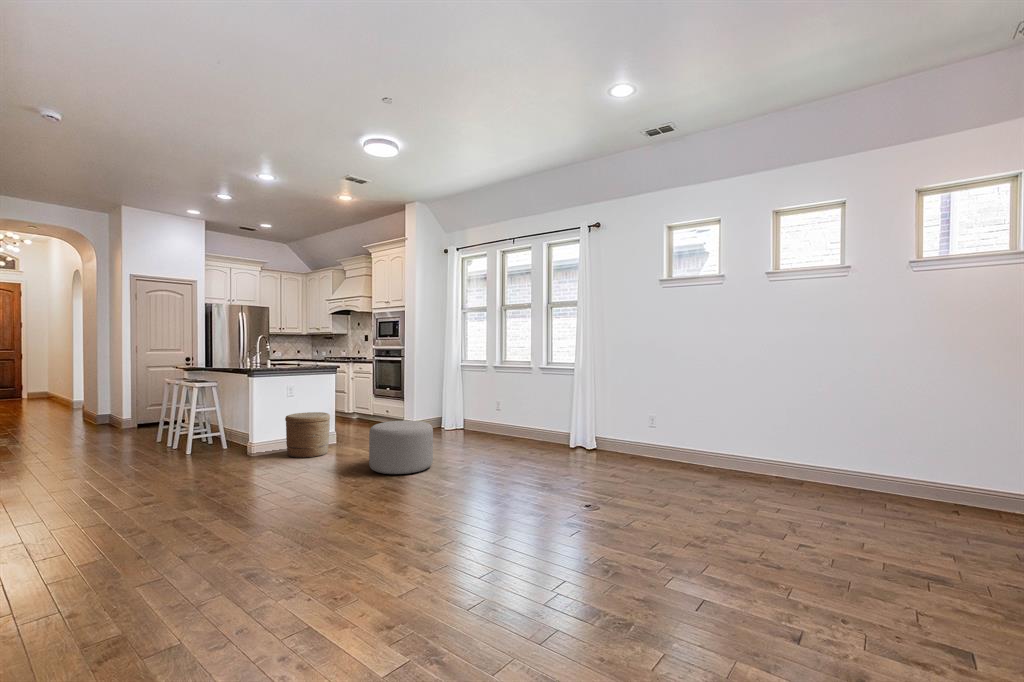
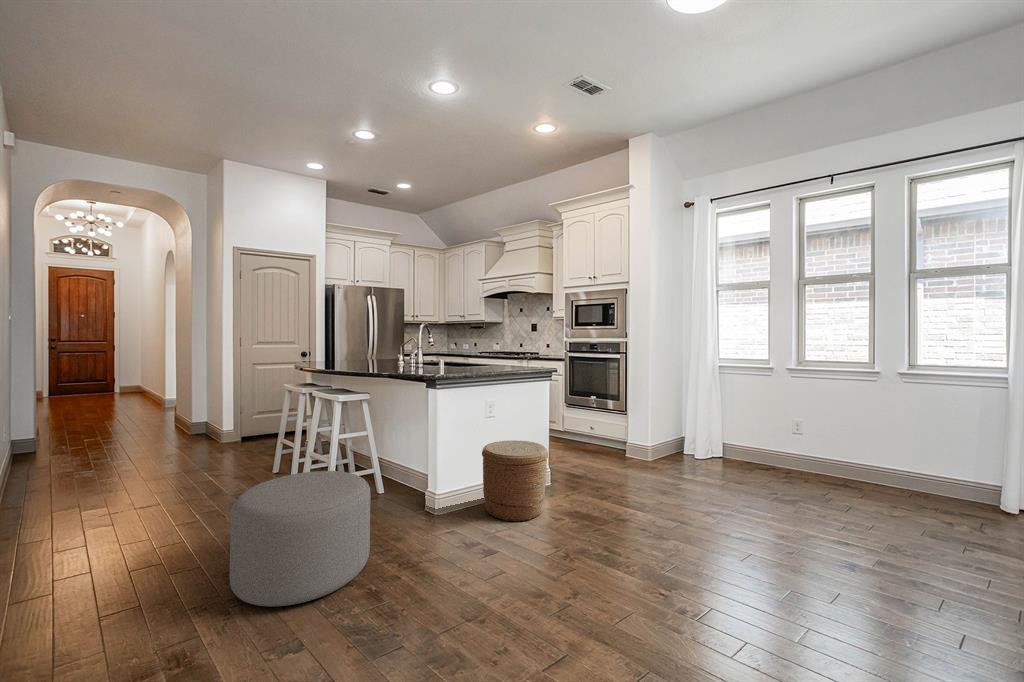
ottoman: present [369,421,433,474] -> present [230,471,371,606]

